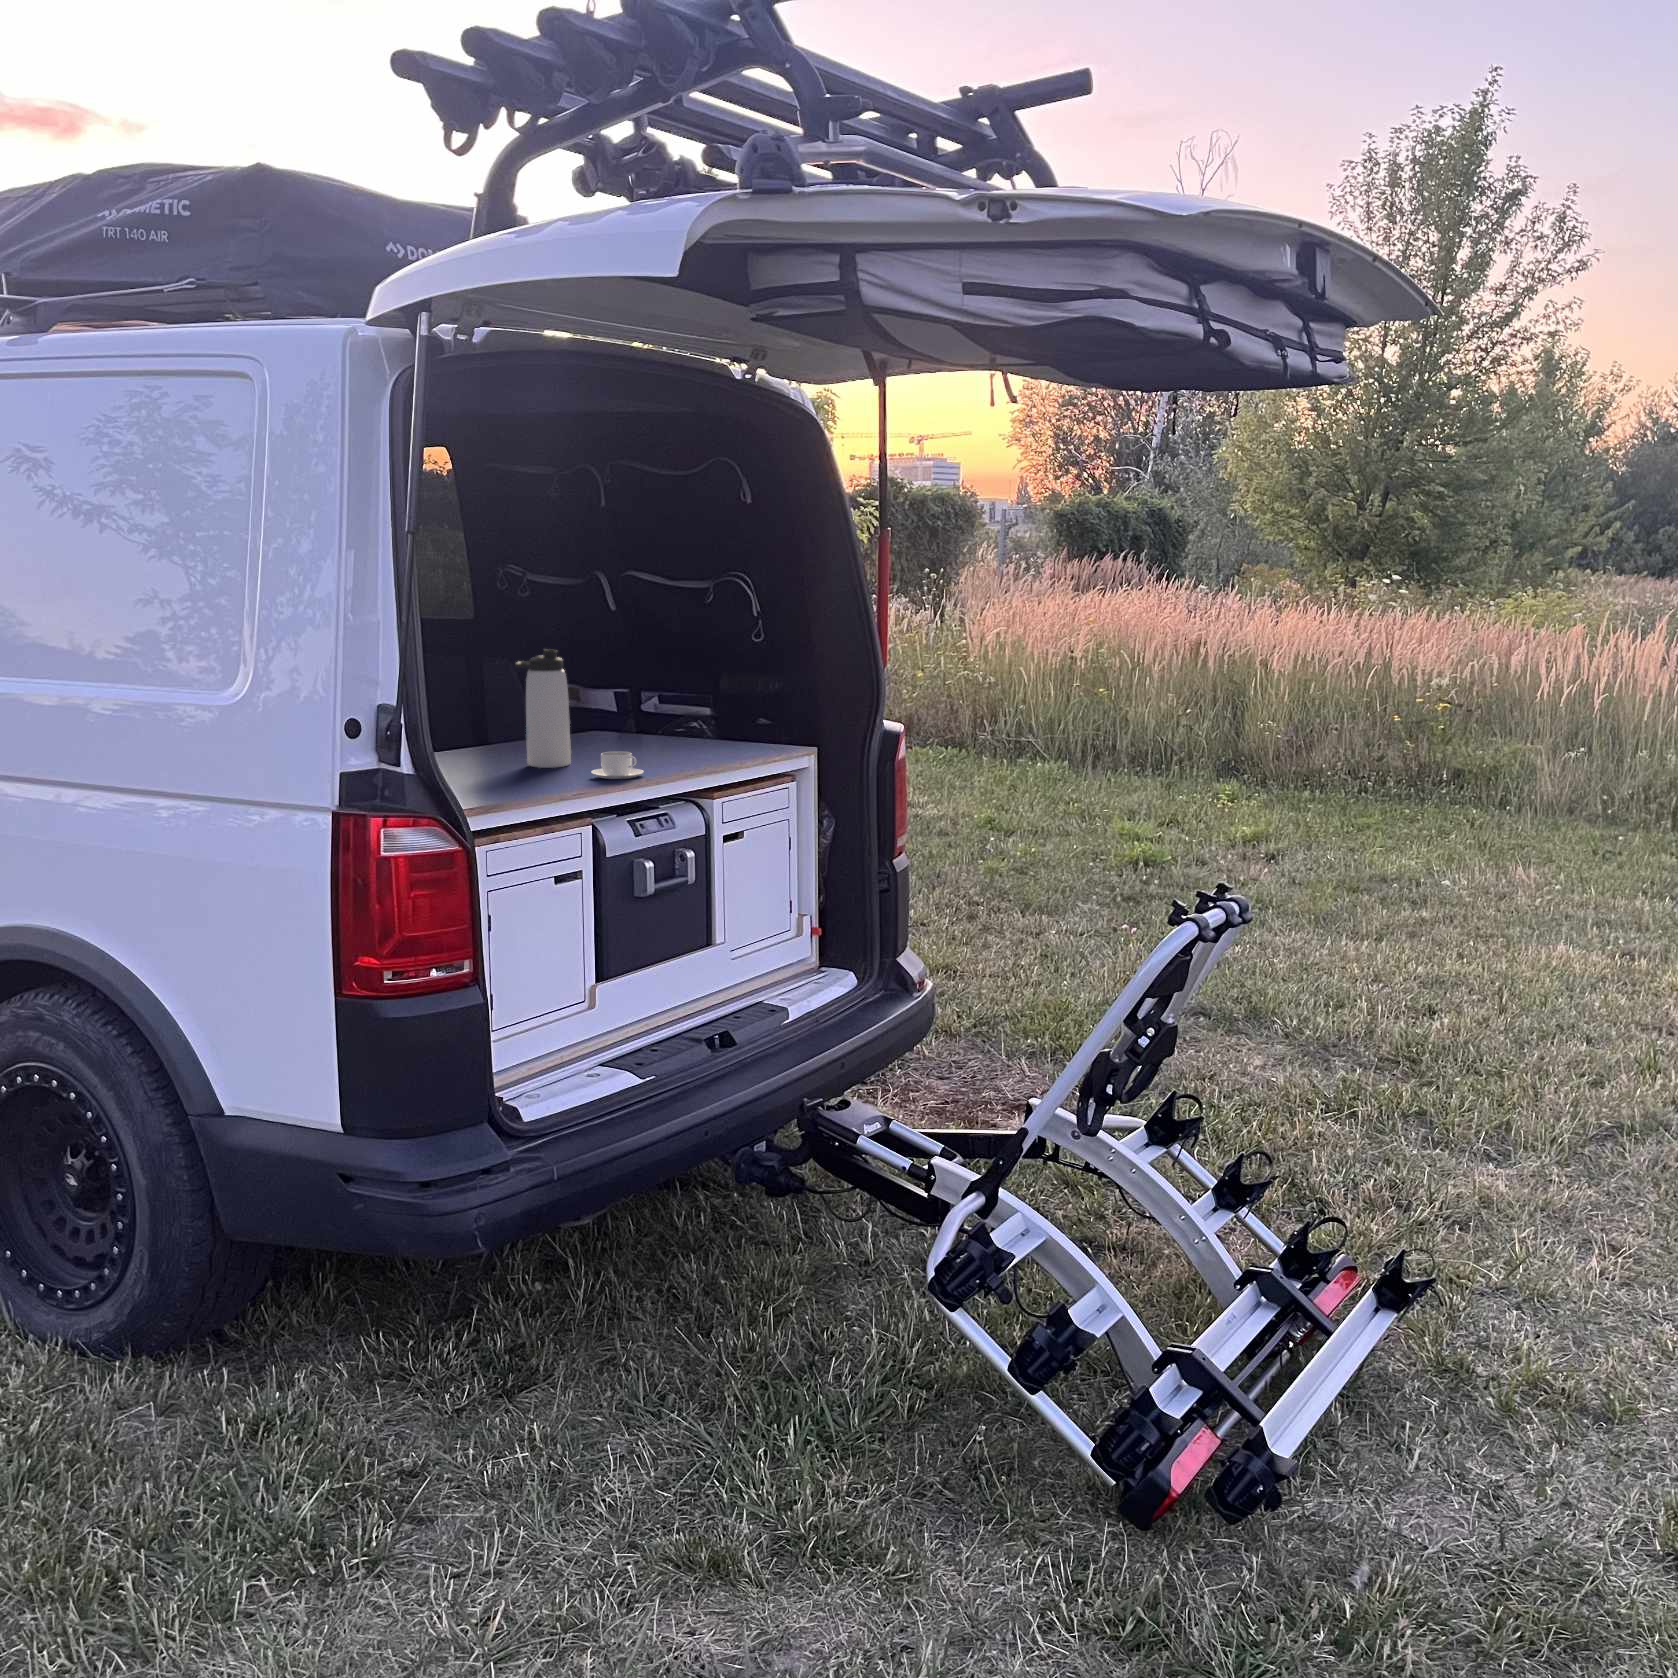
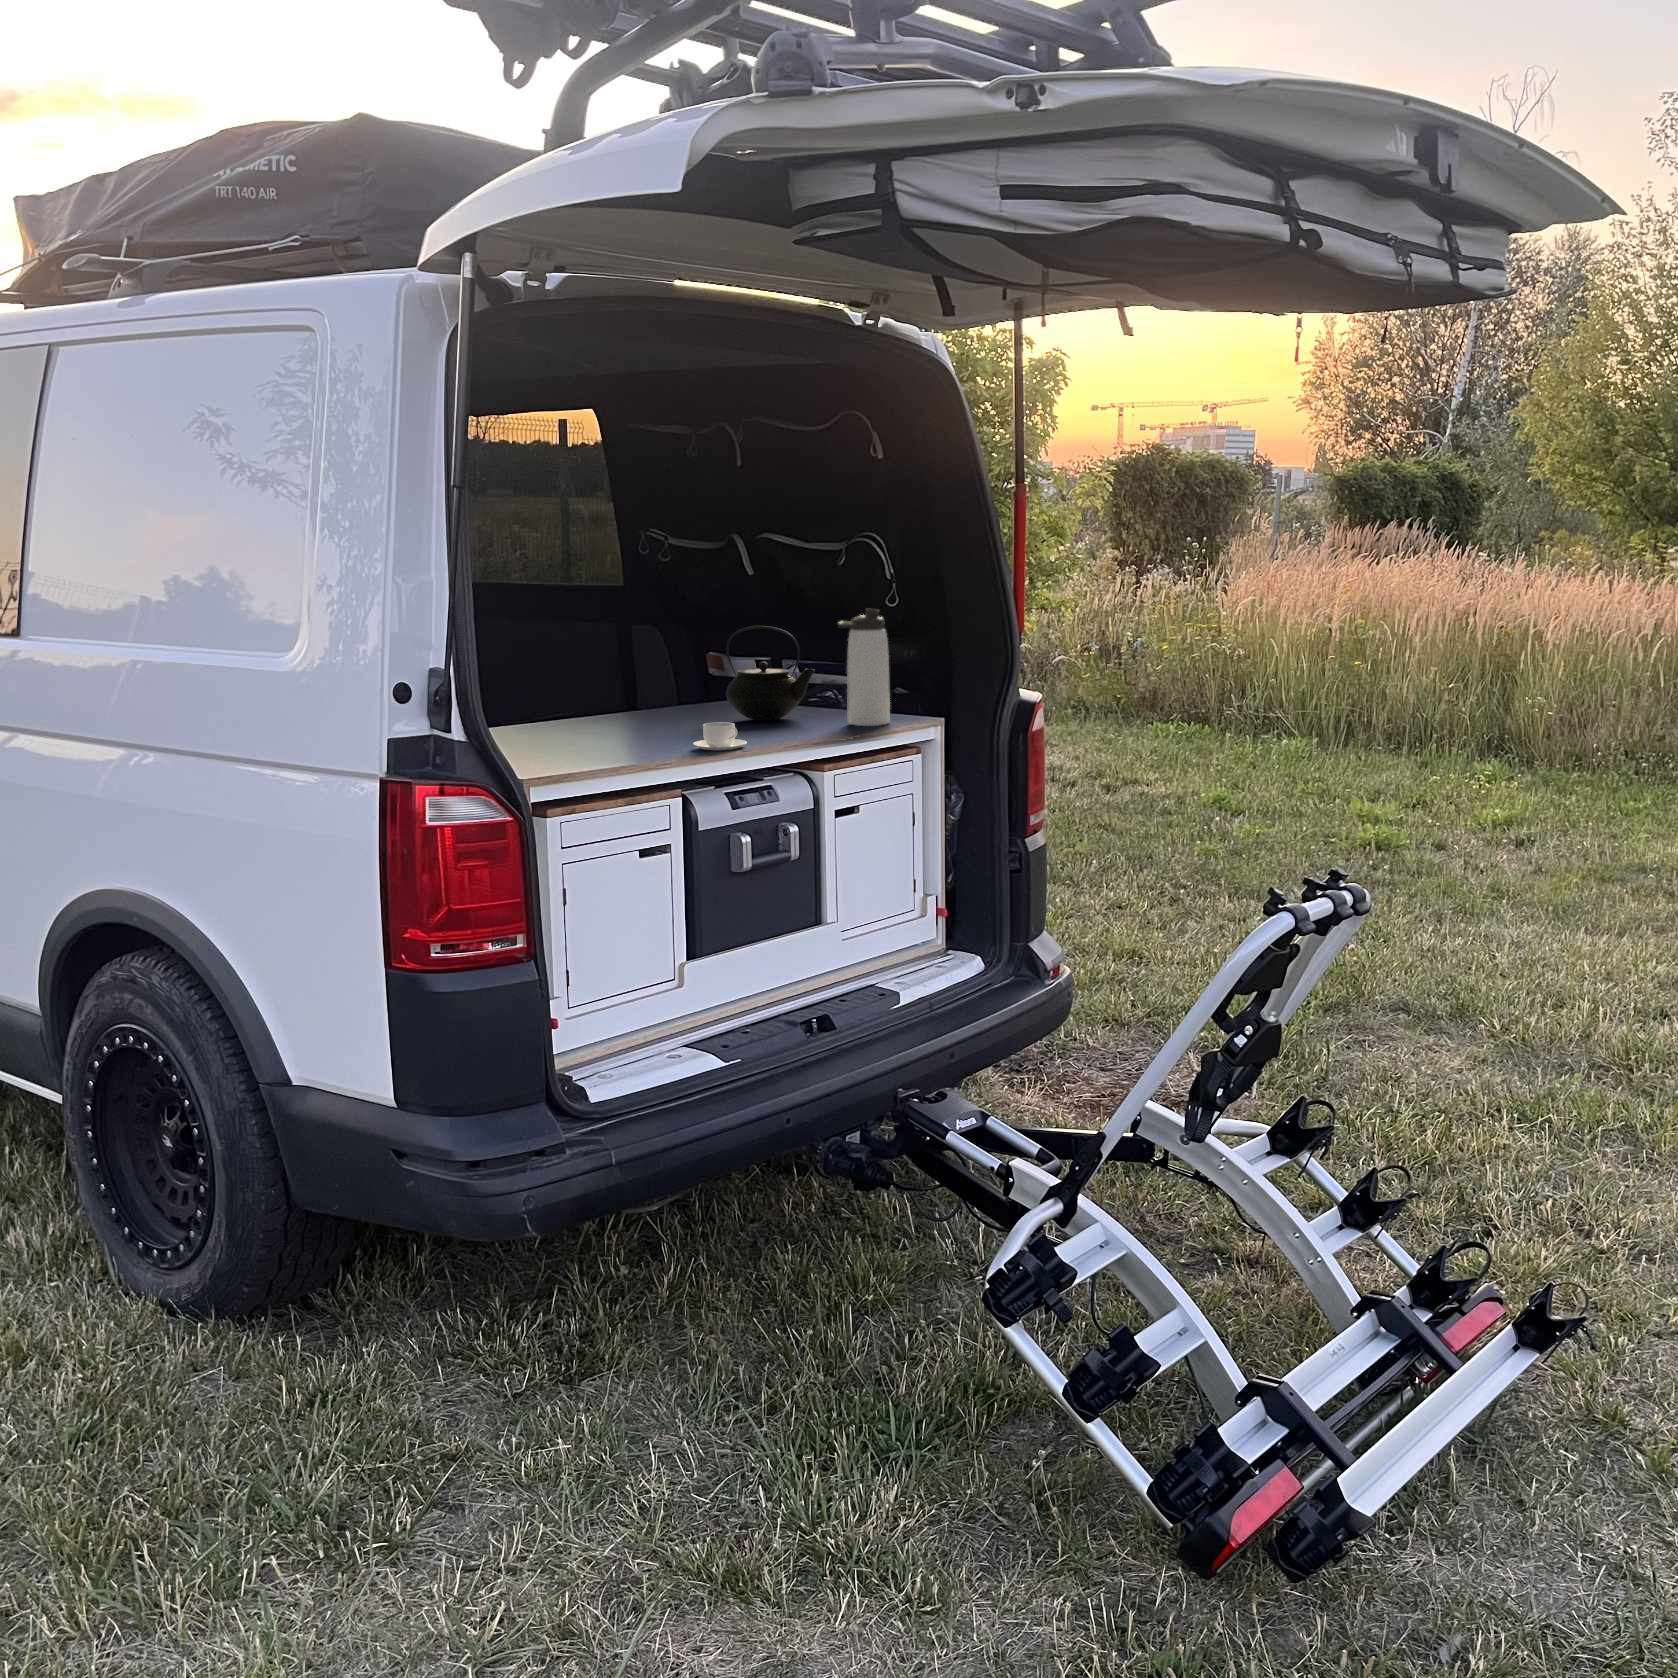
thermos bottle: present [515,649,571,768] -> present [838,609,890,726]
teapot: none [595,656,686,748] -> present [726,626,815,720]

